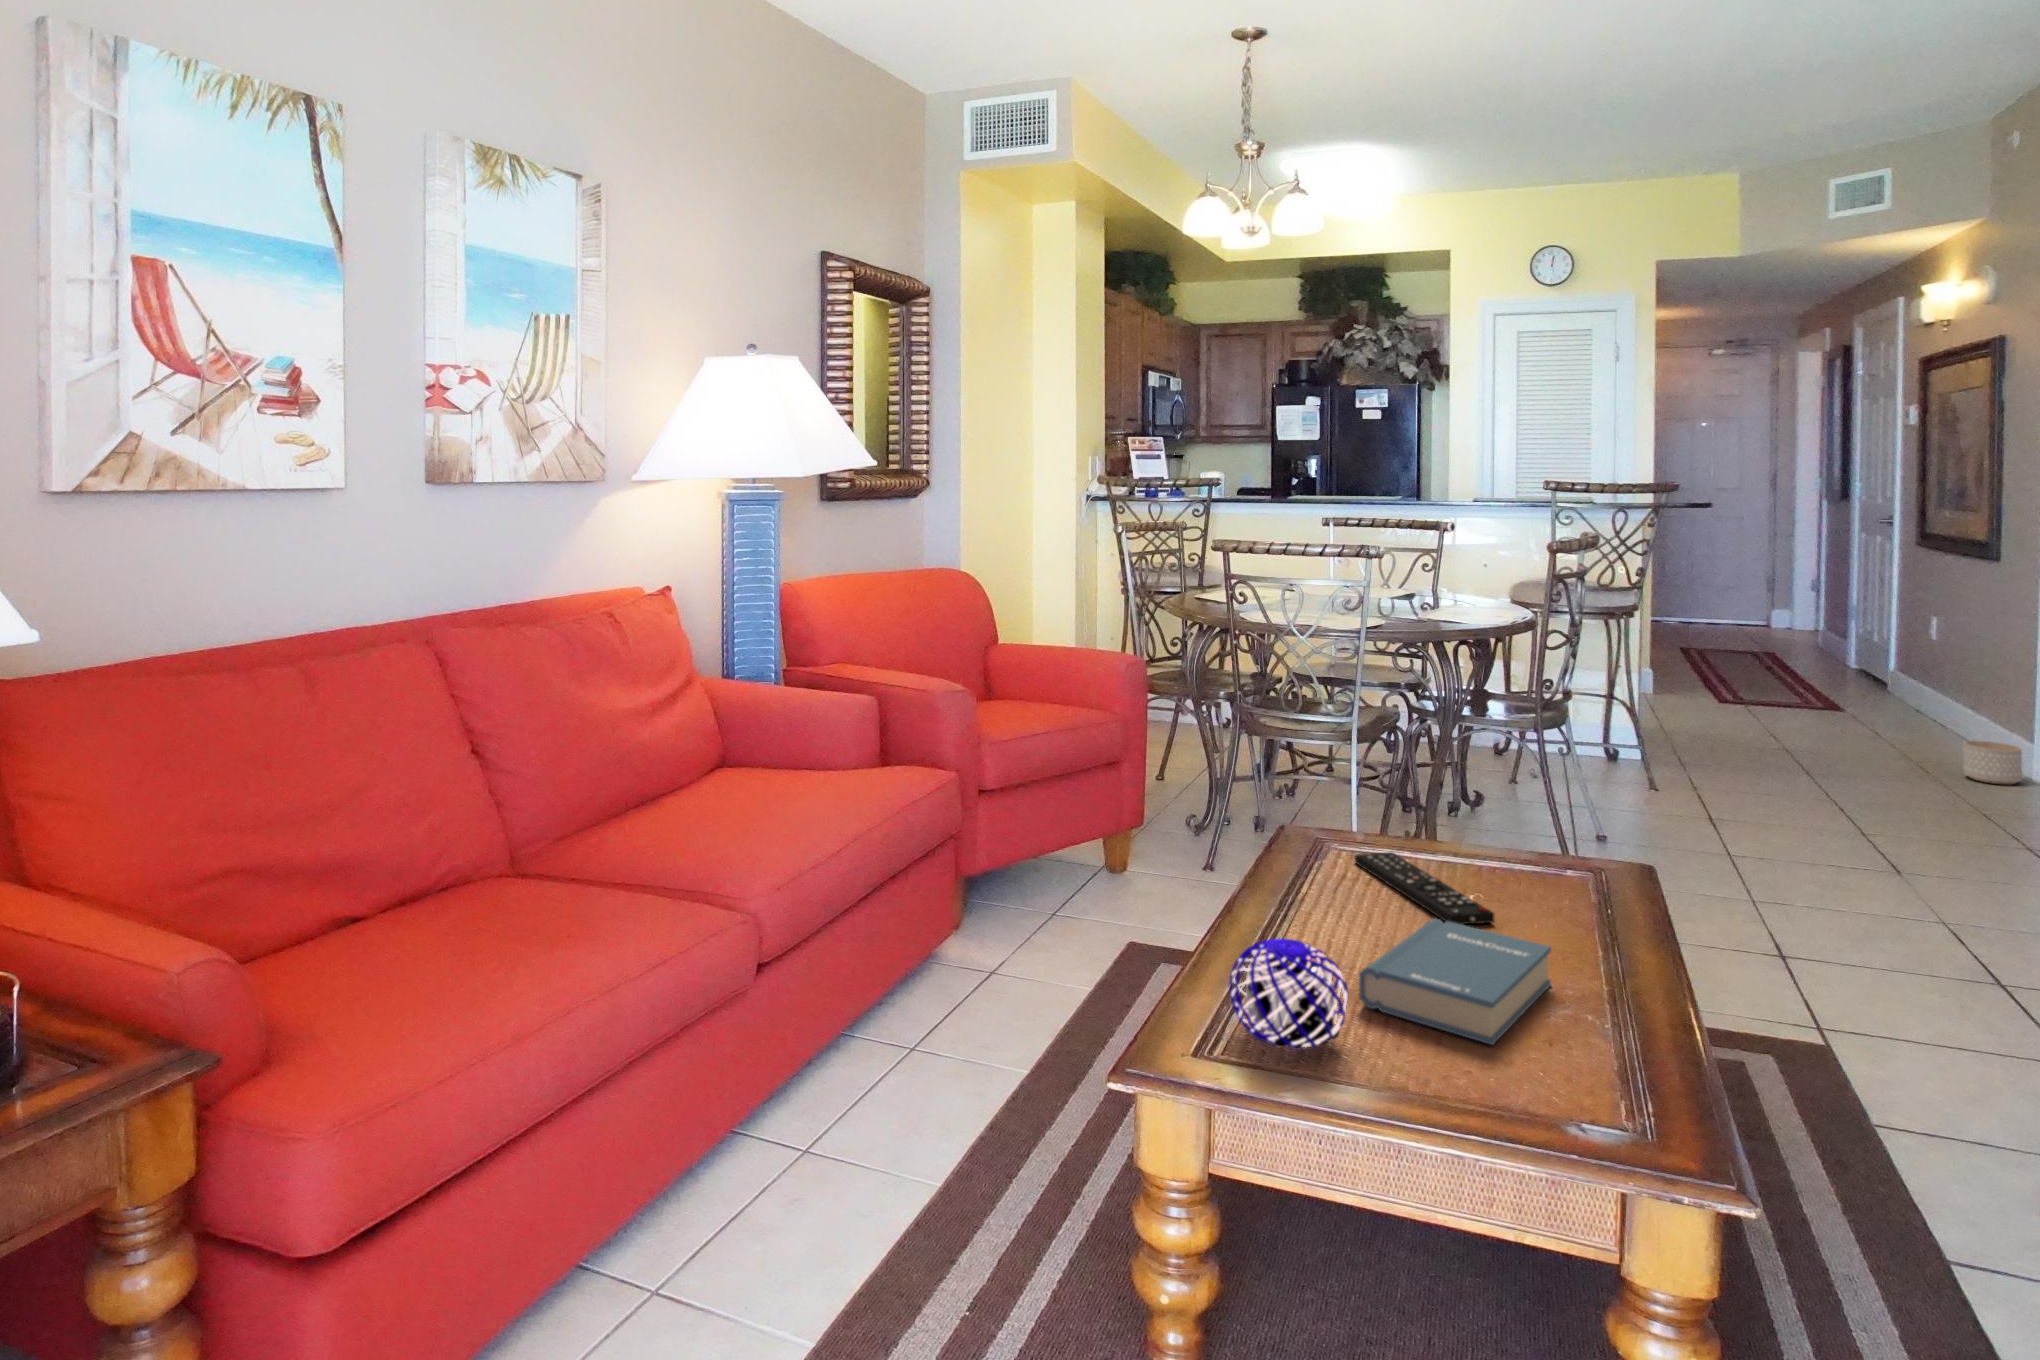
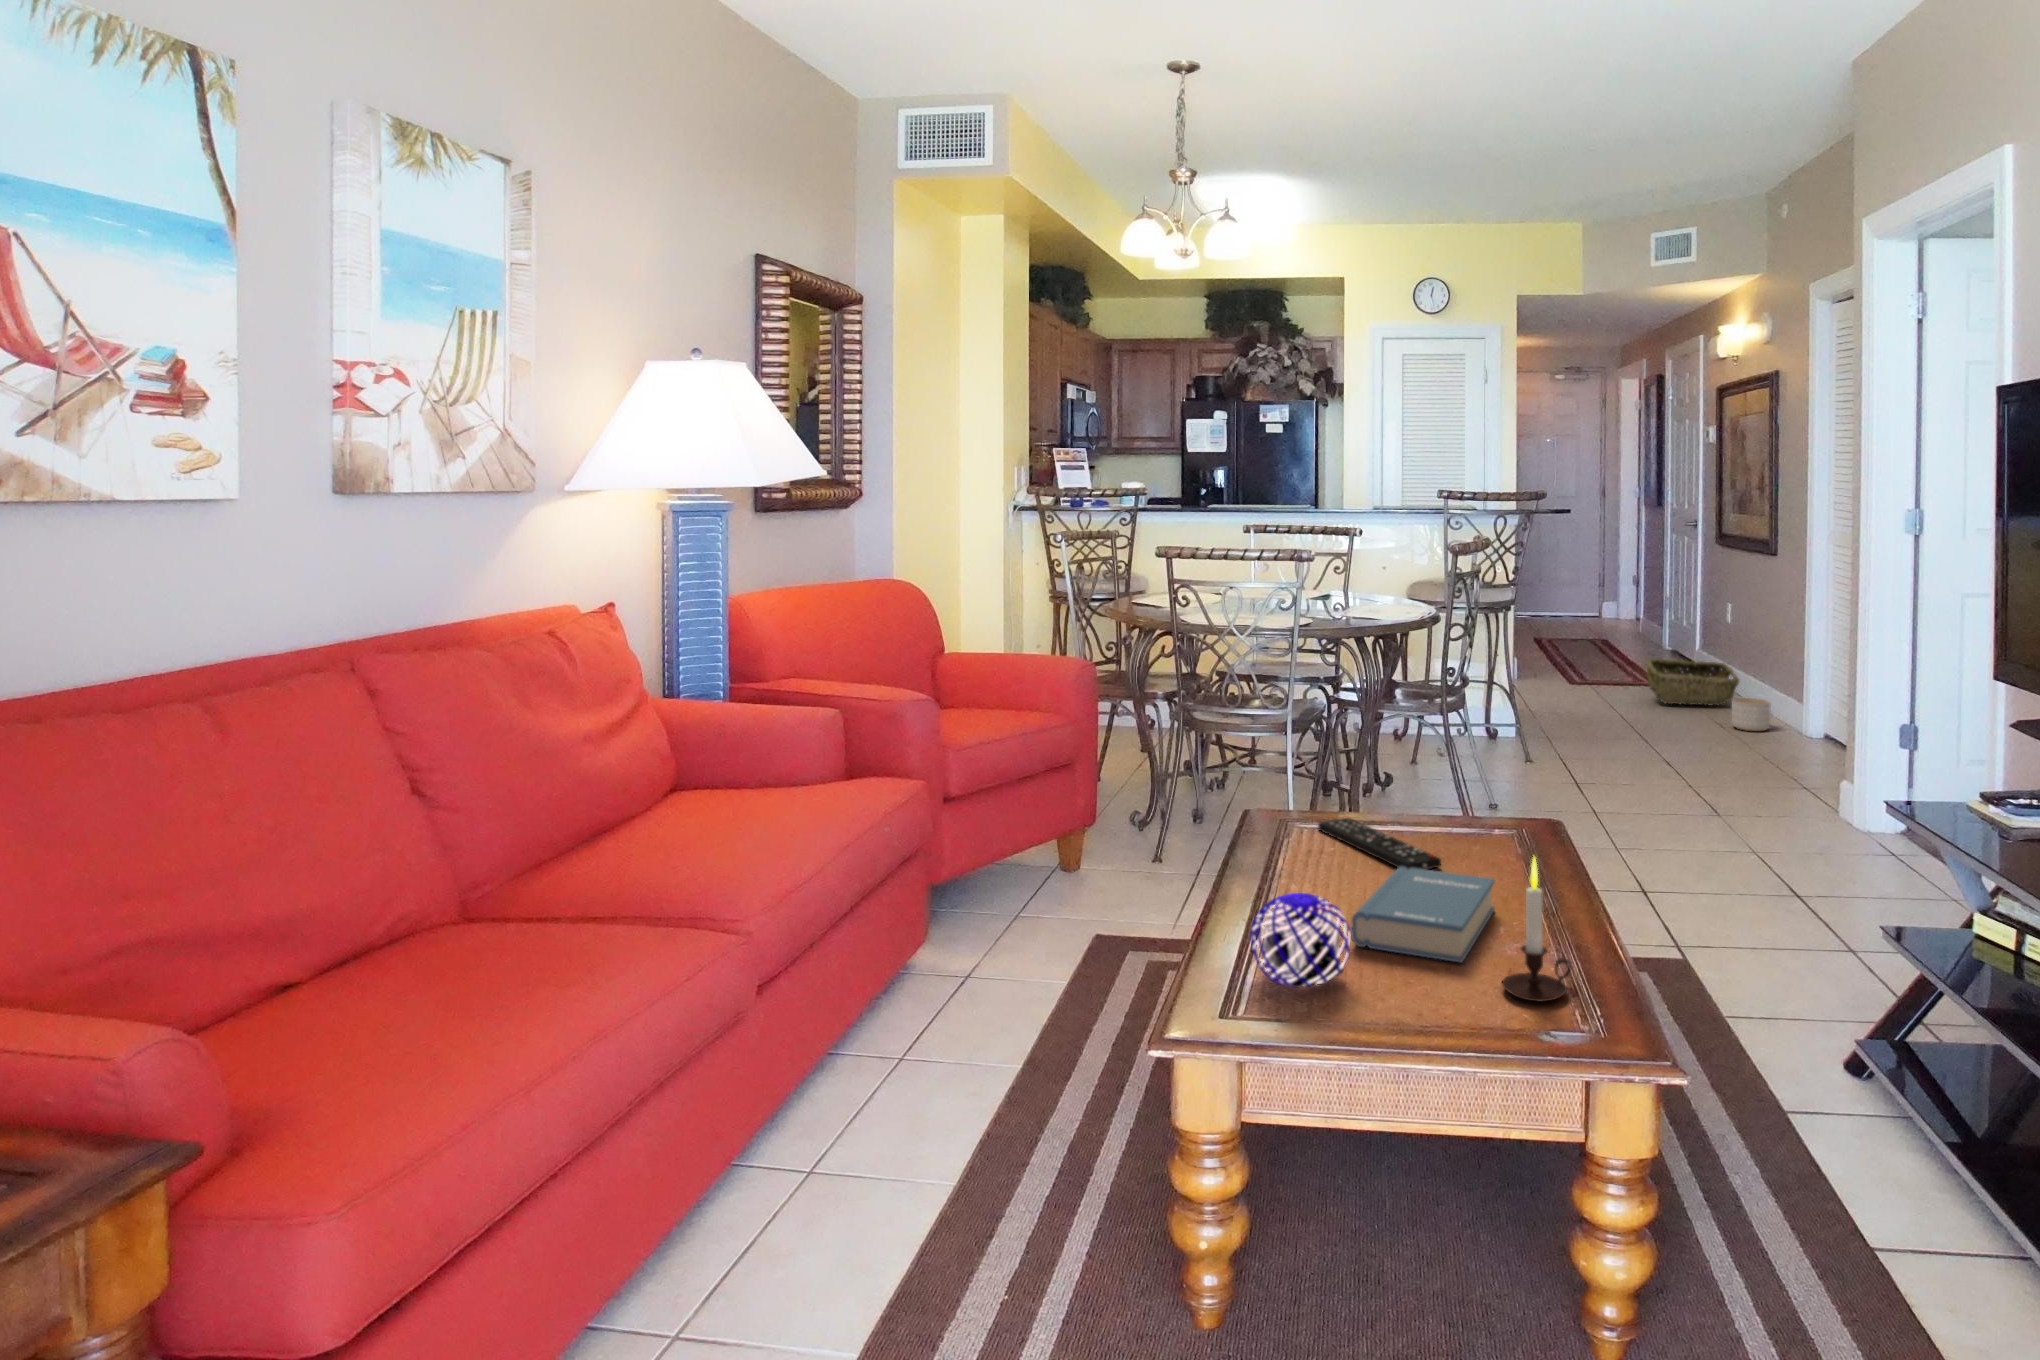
woven basket: none [1841,685,1978,748] -> present [1646,659,1739,705]
candle: none [1536,929,1634,1111] -> present [1502,857,1571,1001]

